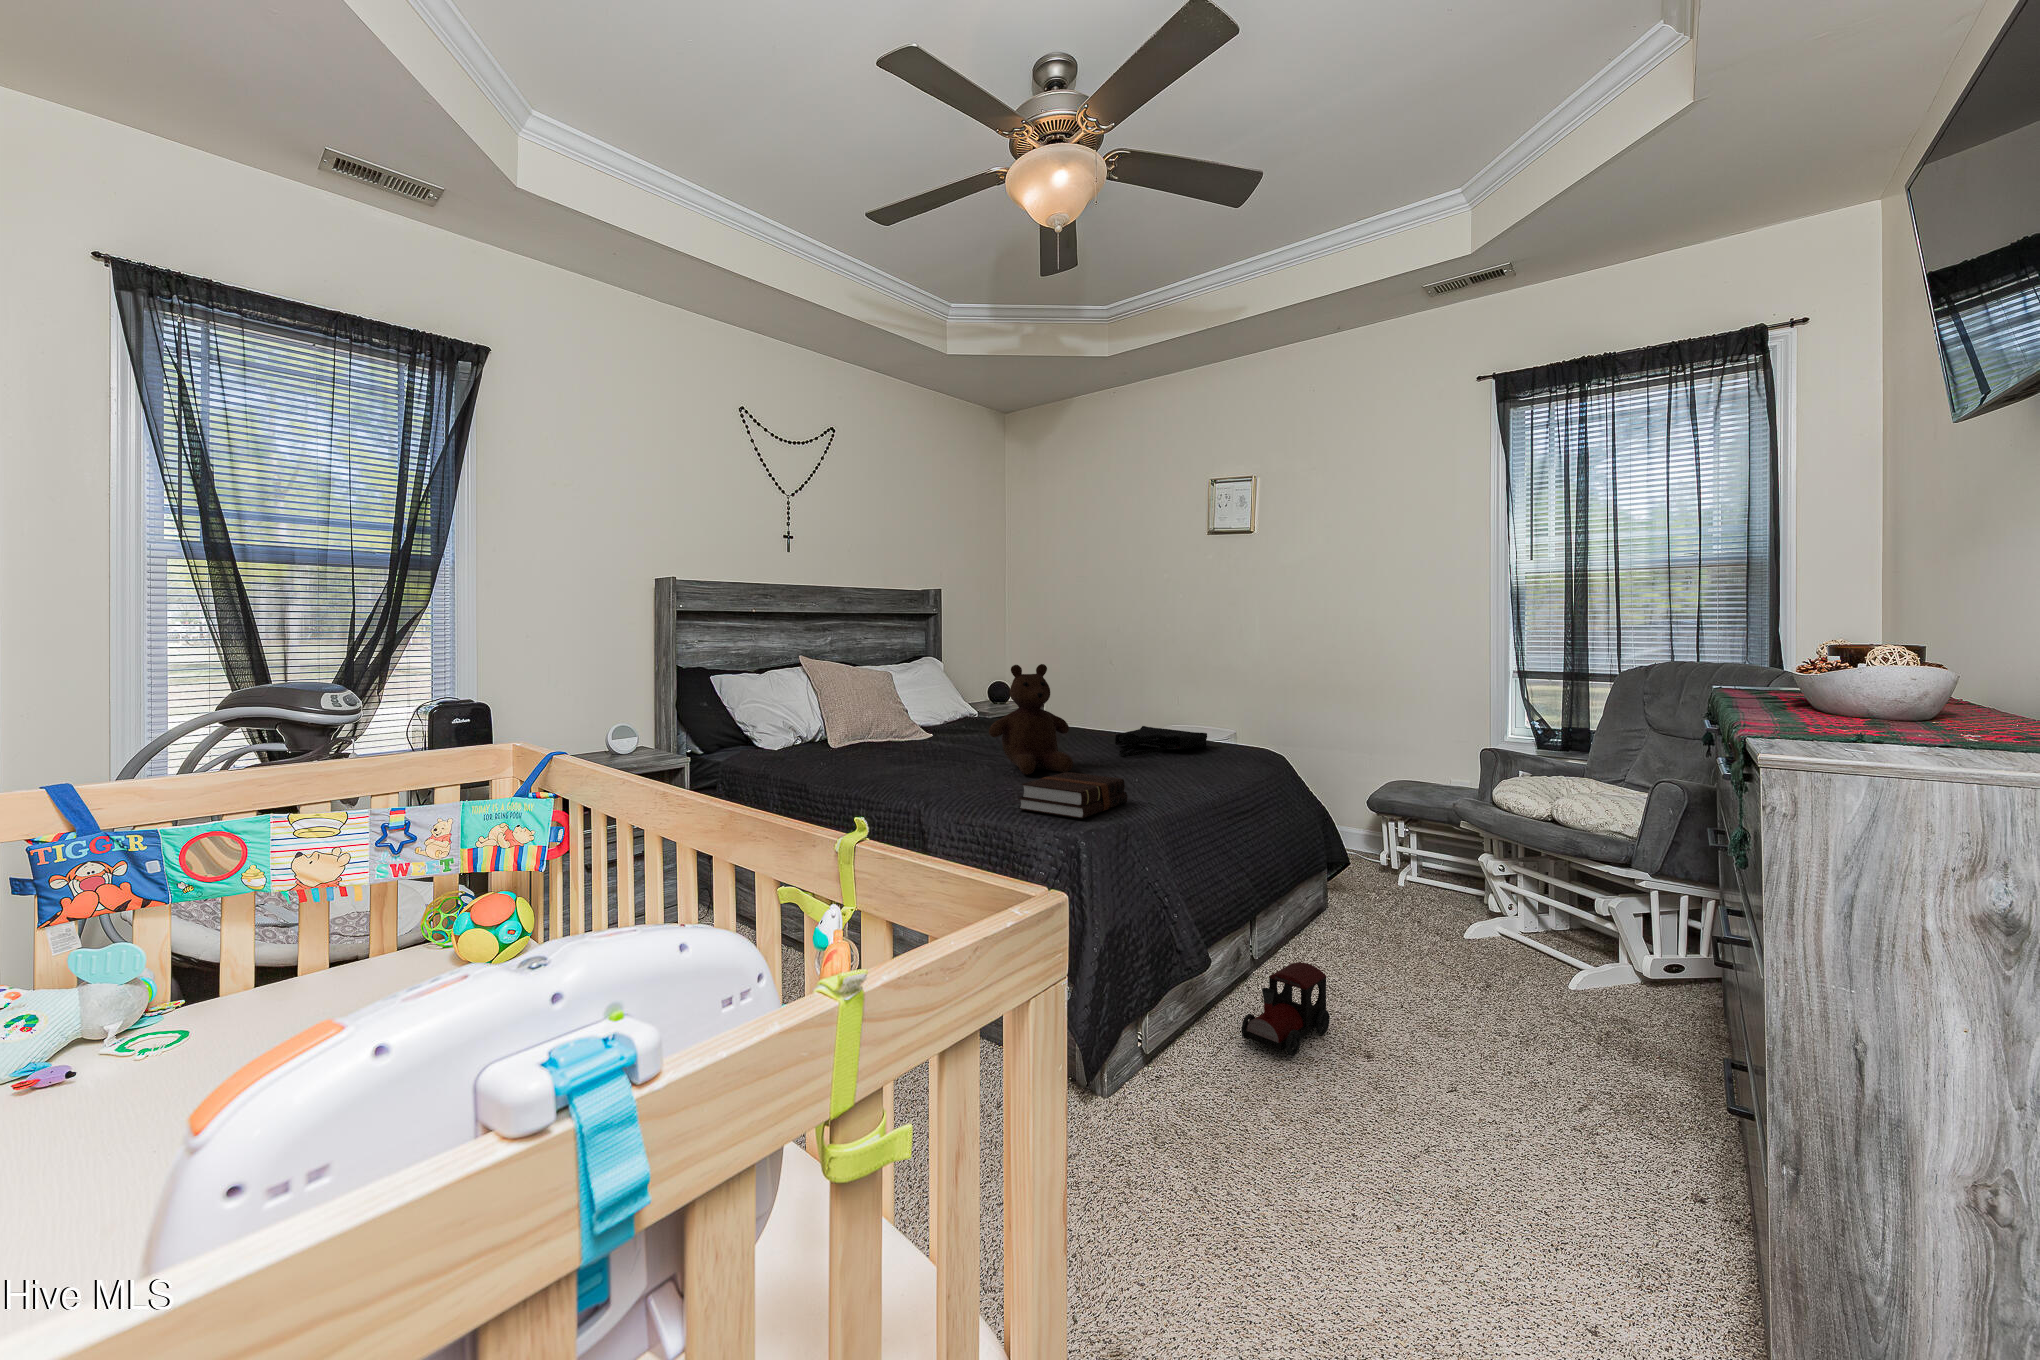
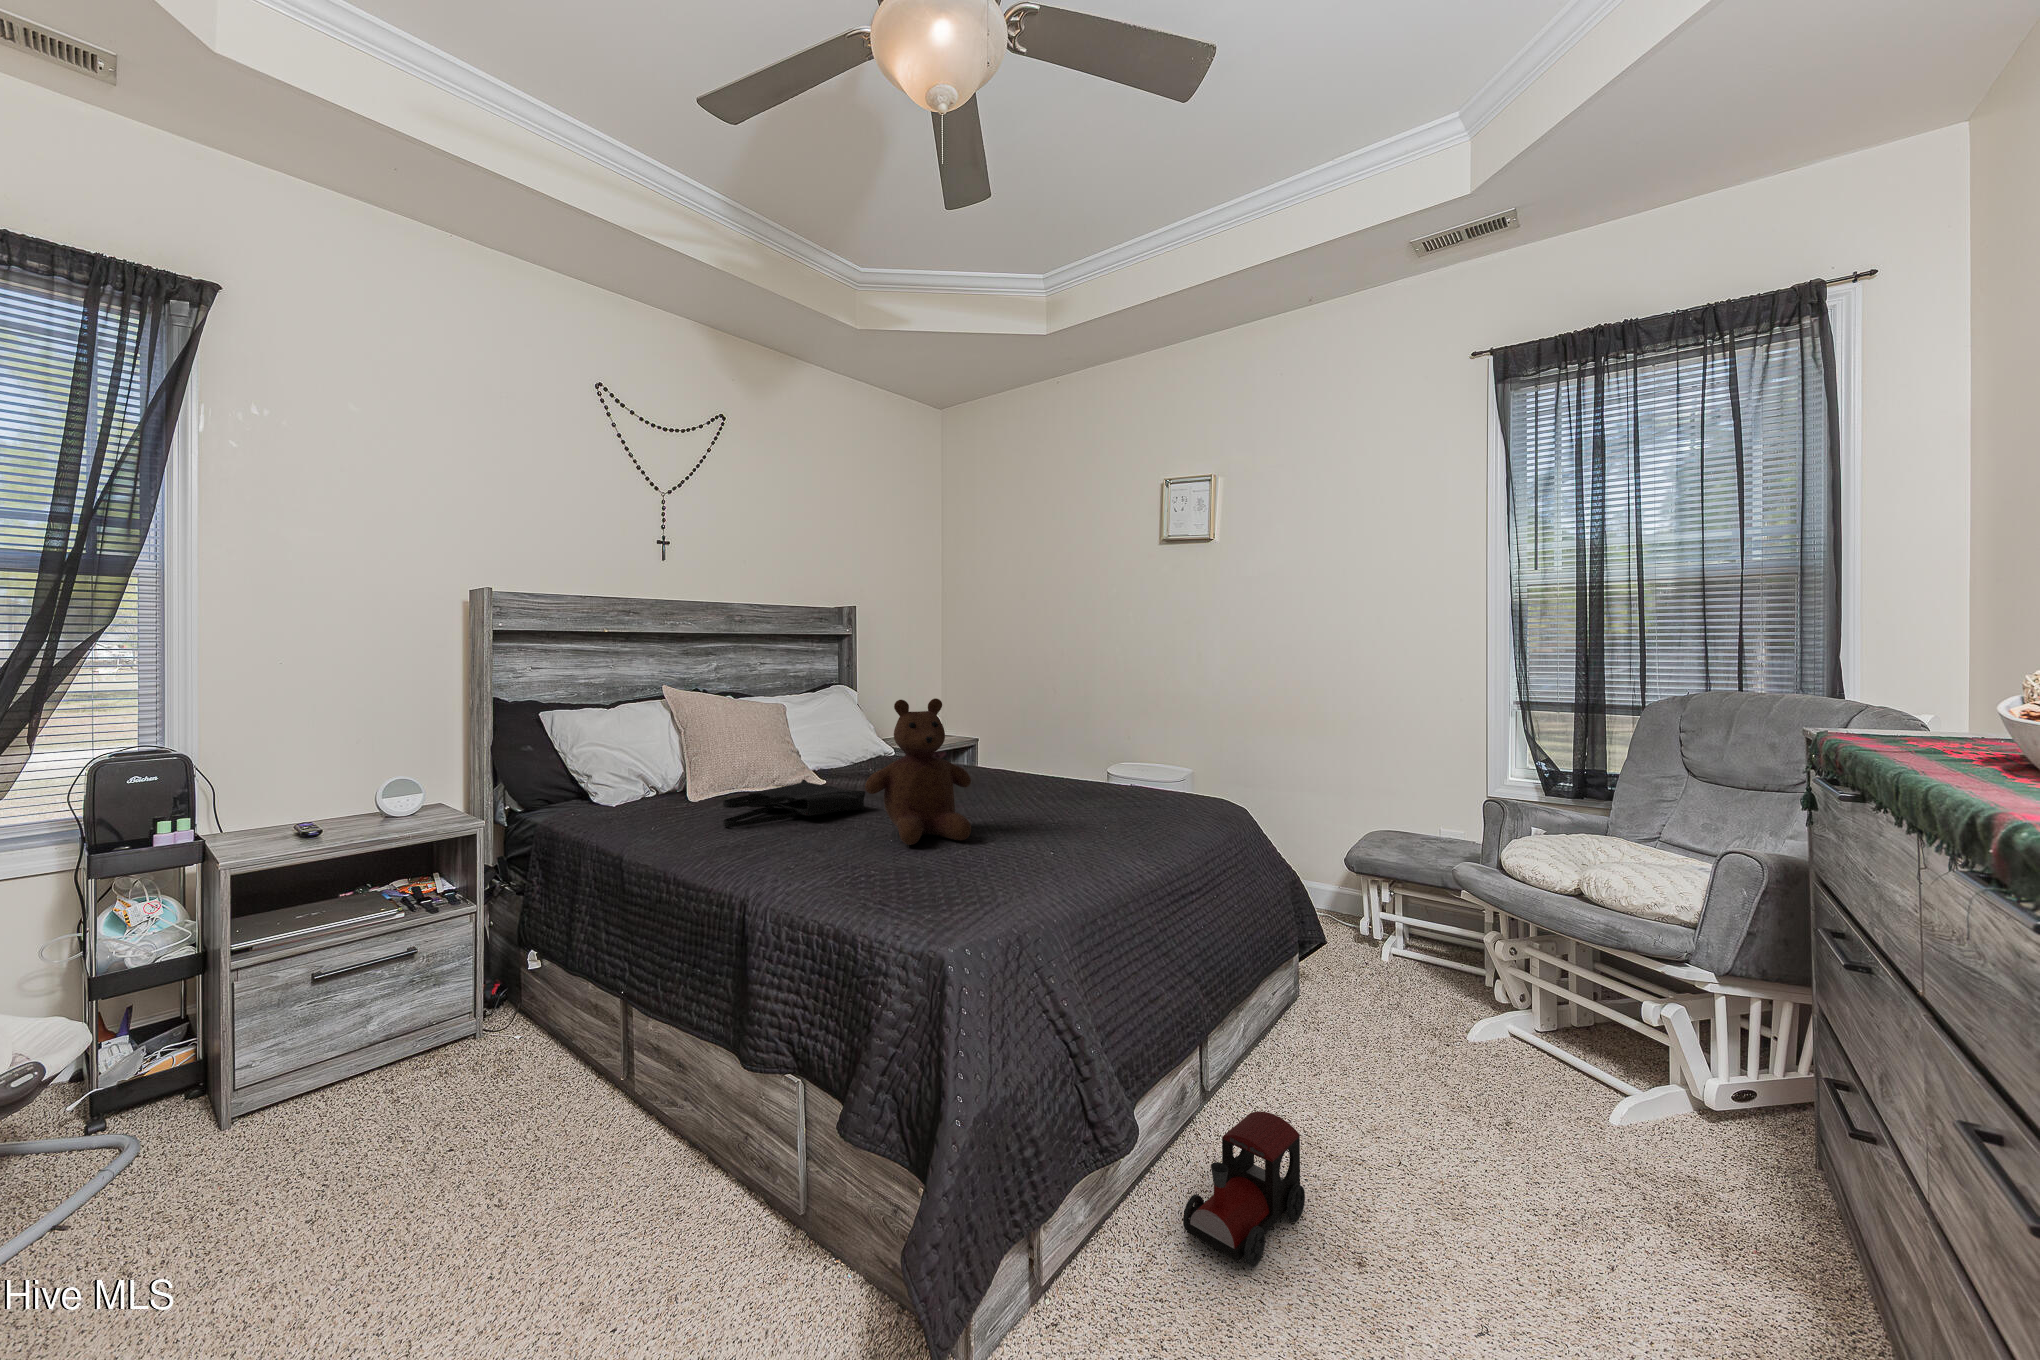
tote bag: present [1115,726,1207,756] -> present [723,780,865,827]
hardback book: present [1018,772,1127,818] -> none [872,849,1028,929]

